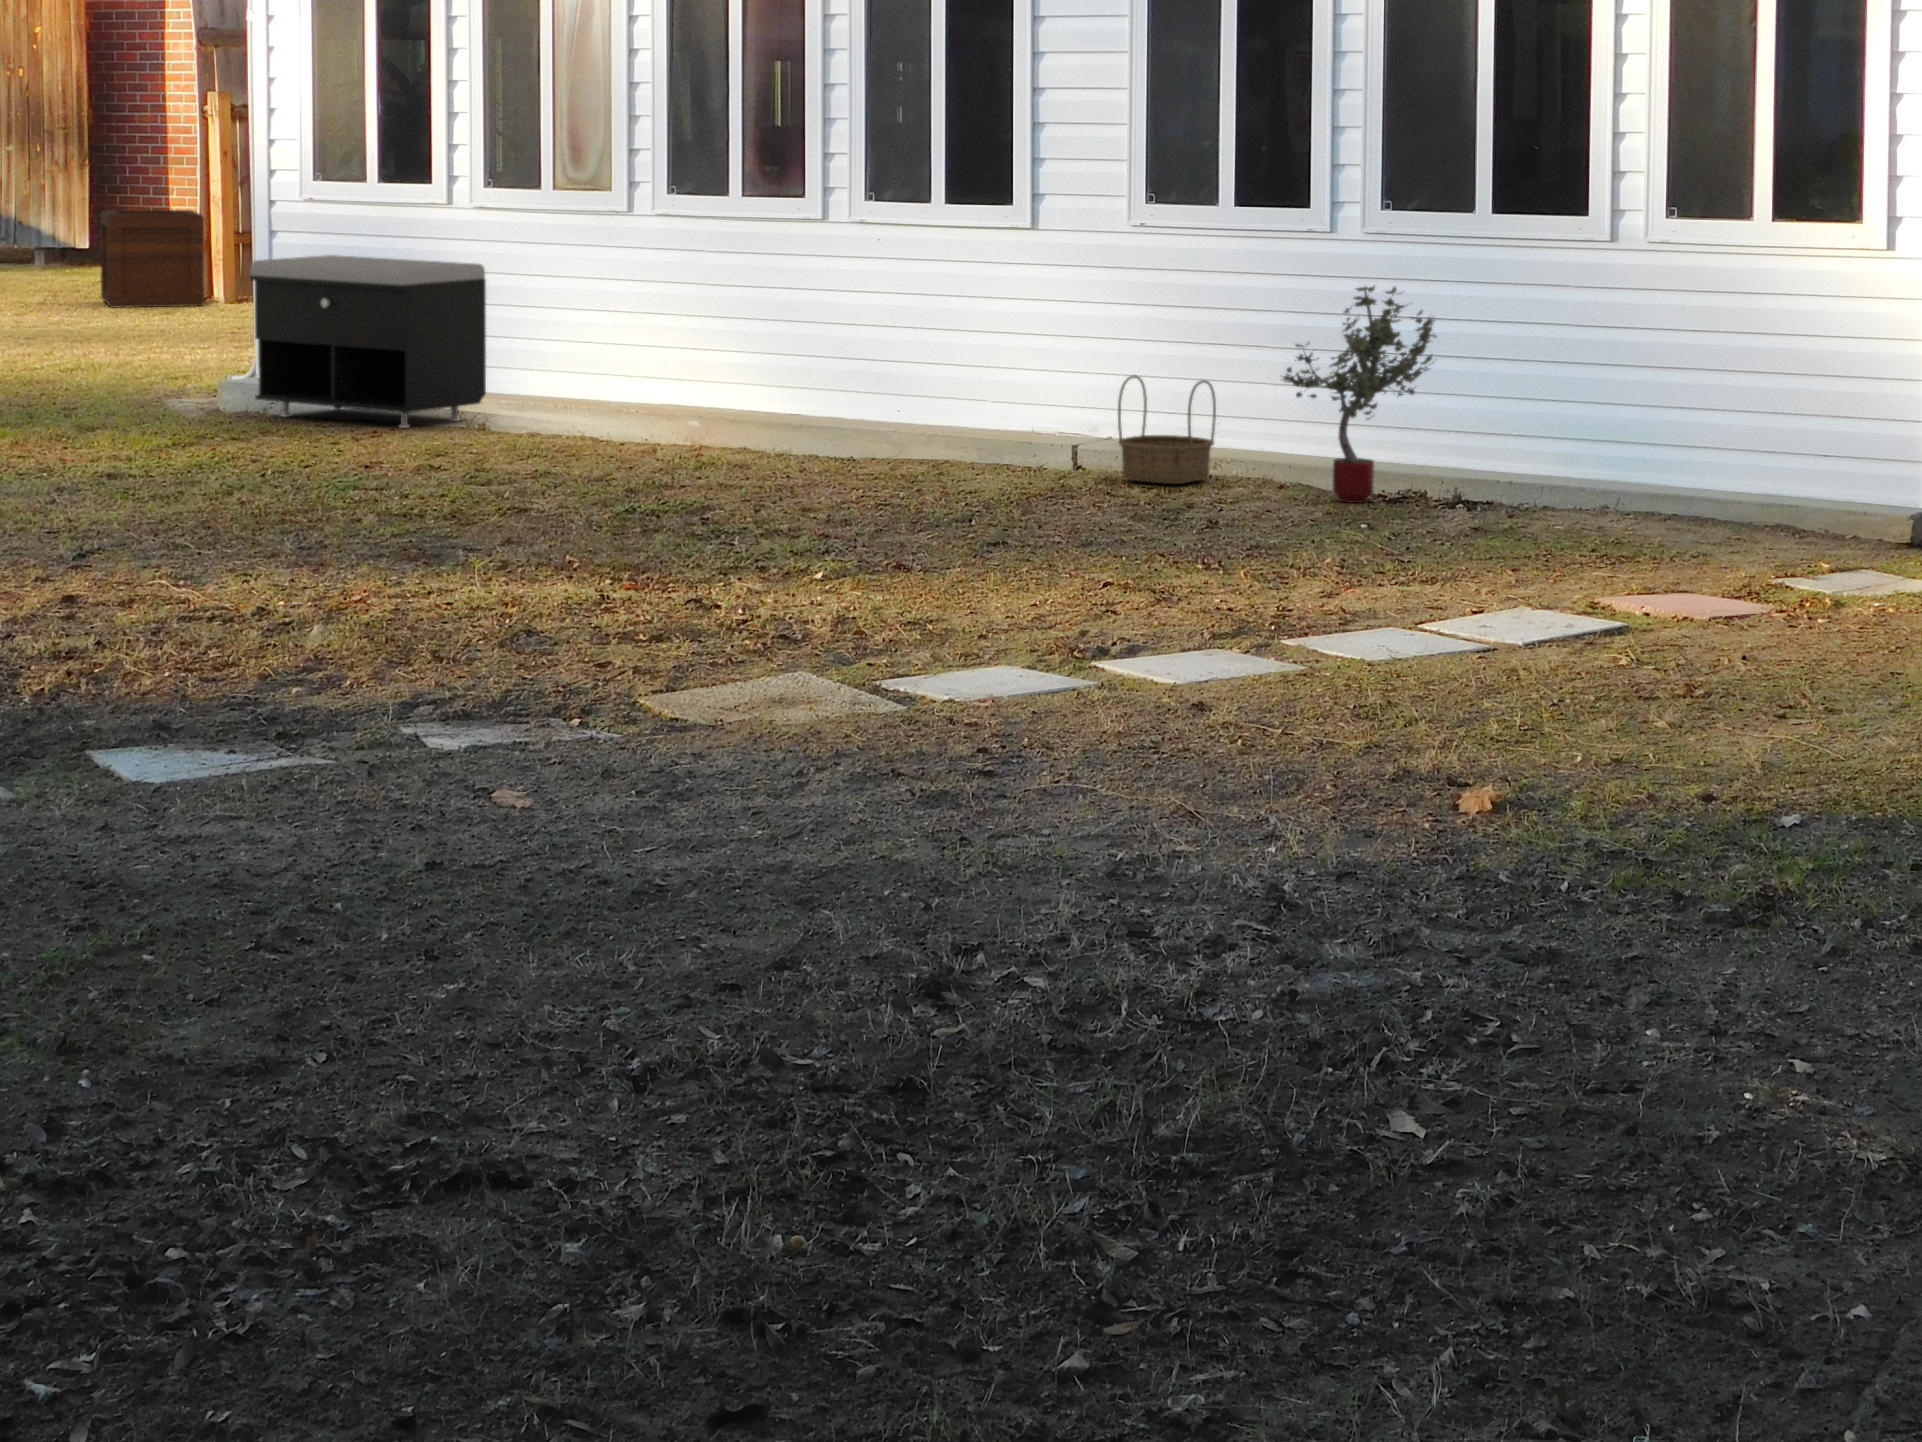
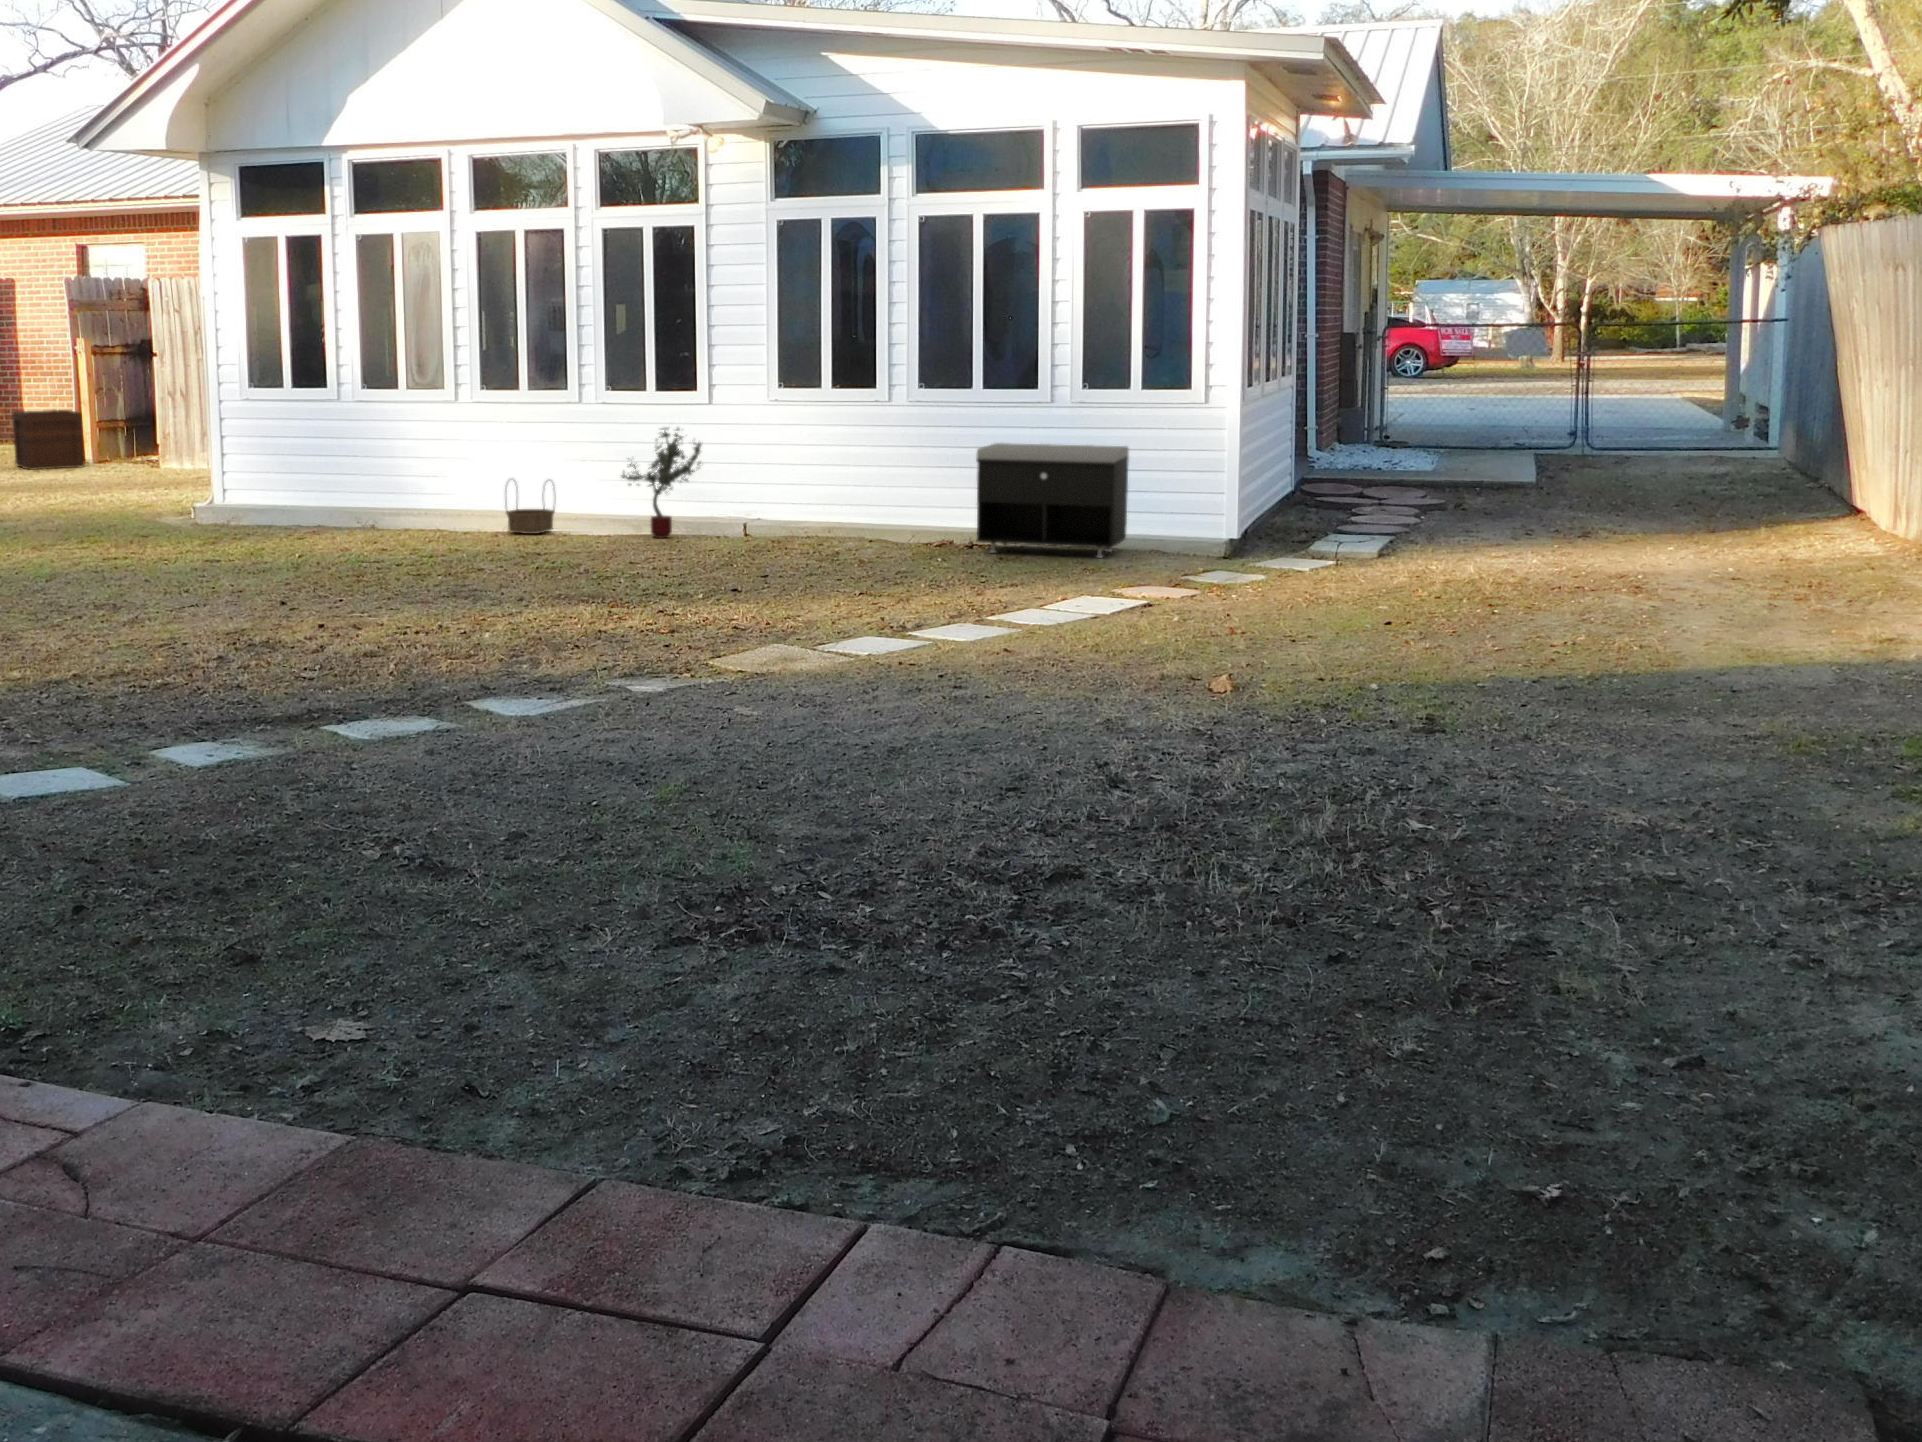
storage bench: present [250,255,486,428] -> present [976,443,1129,558]
potted tree: present [1282,287,1436,503] -> present [621,428,701,538]
basket: present [1118,375,1216,484] -> present [506,480,555,534]

